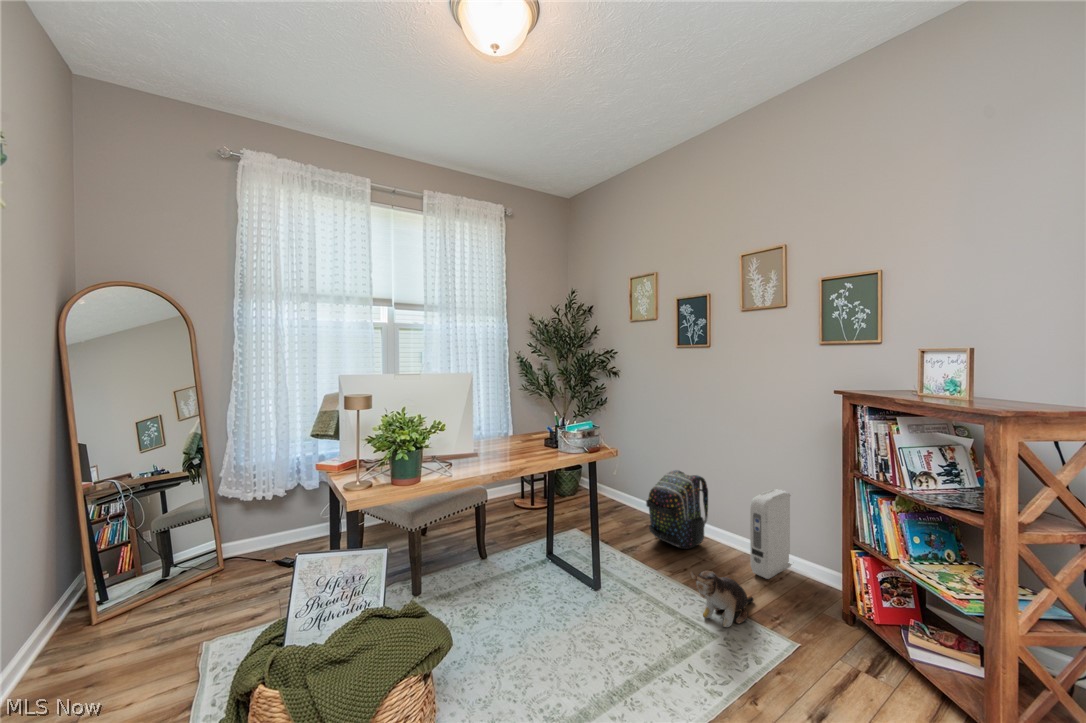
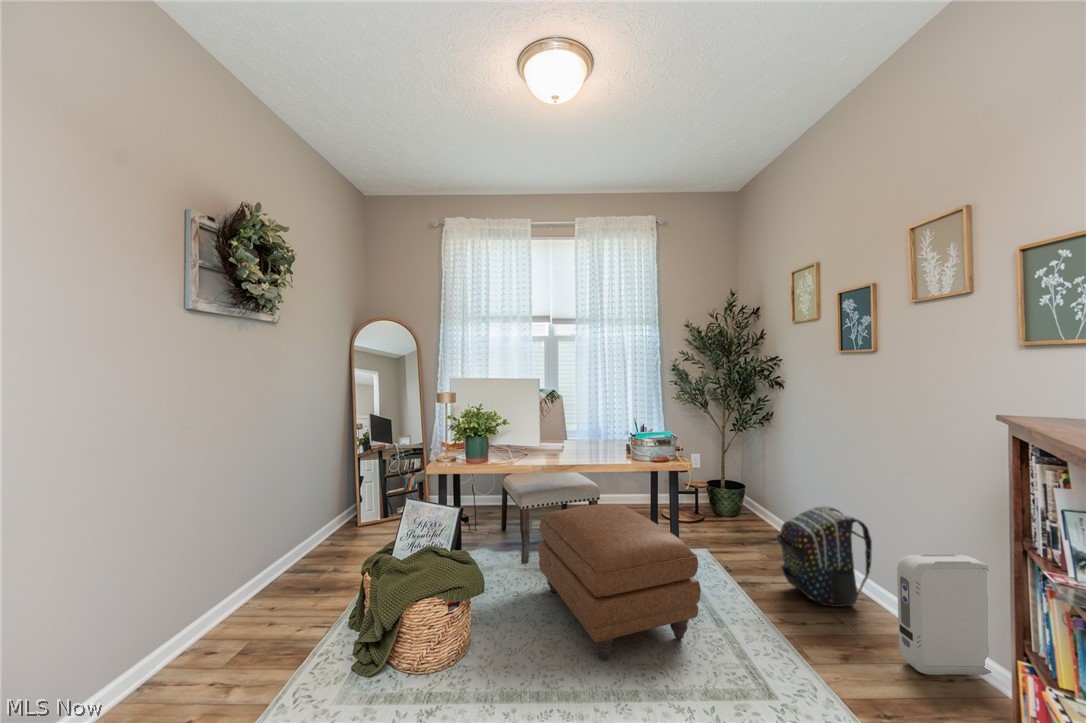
ottoman: none [458,501,638,666] -> present [538,504,701,660]
plush toy: present [690,571,754,627] -> none [750,614,870,699]

